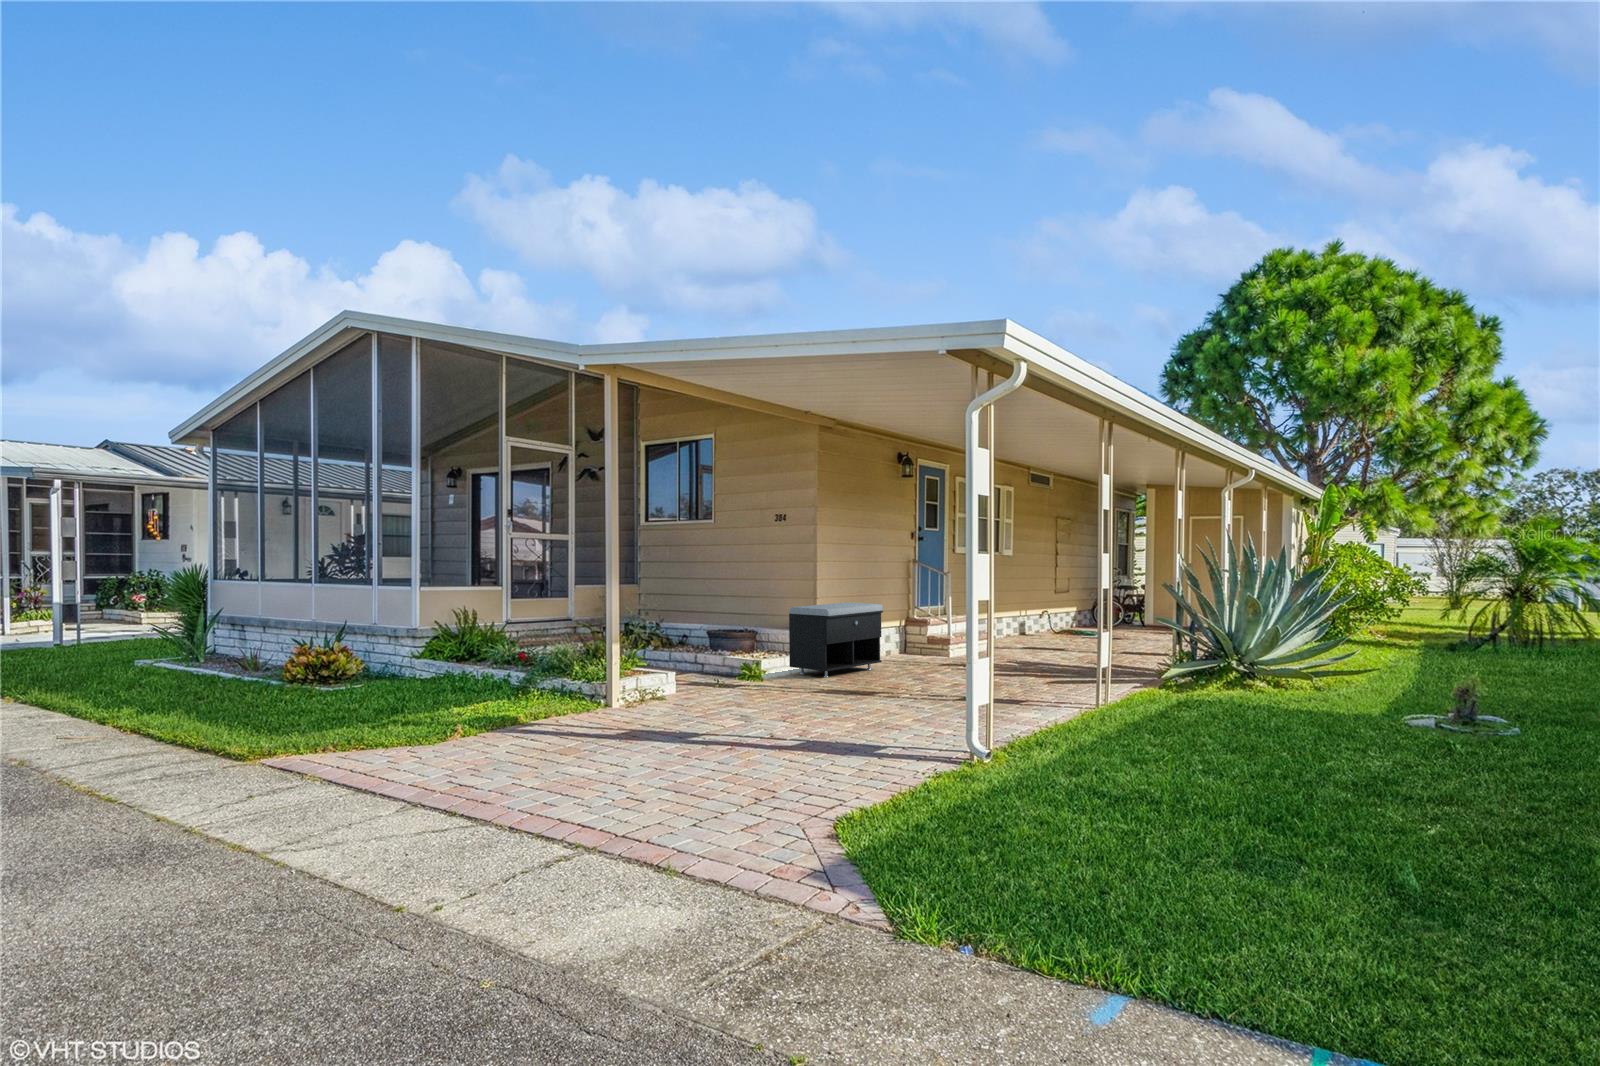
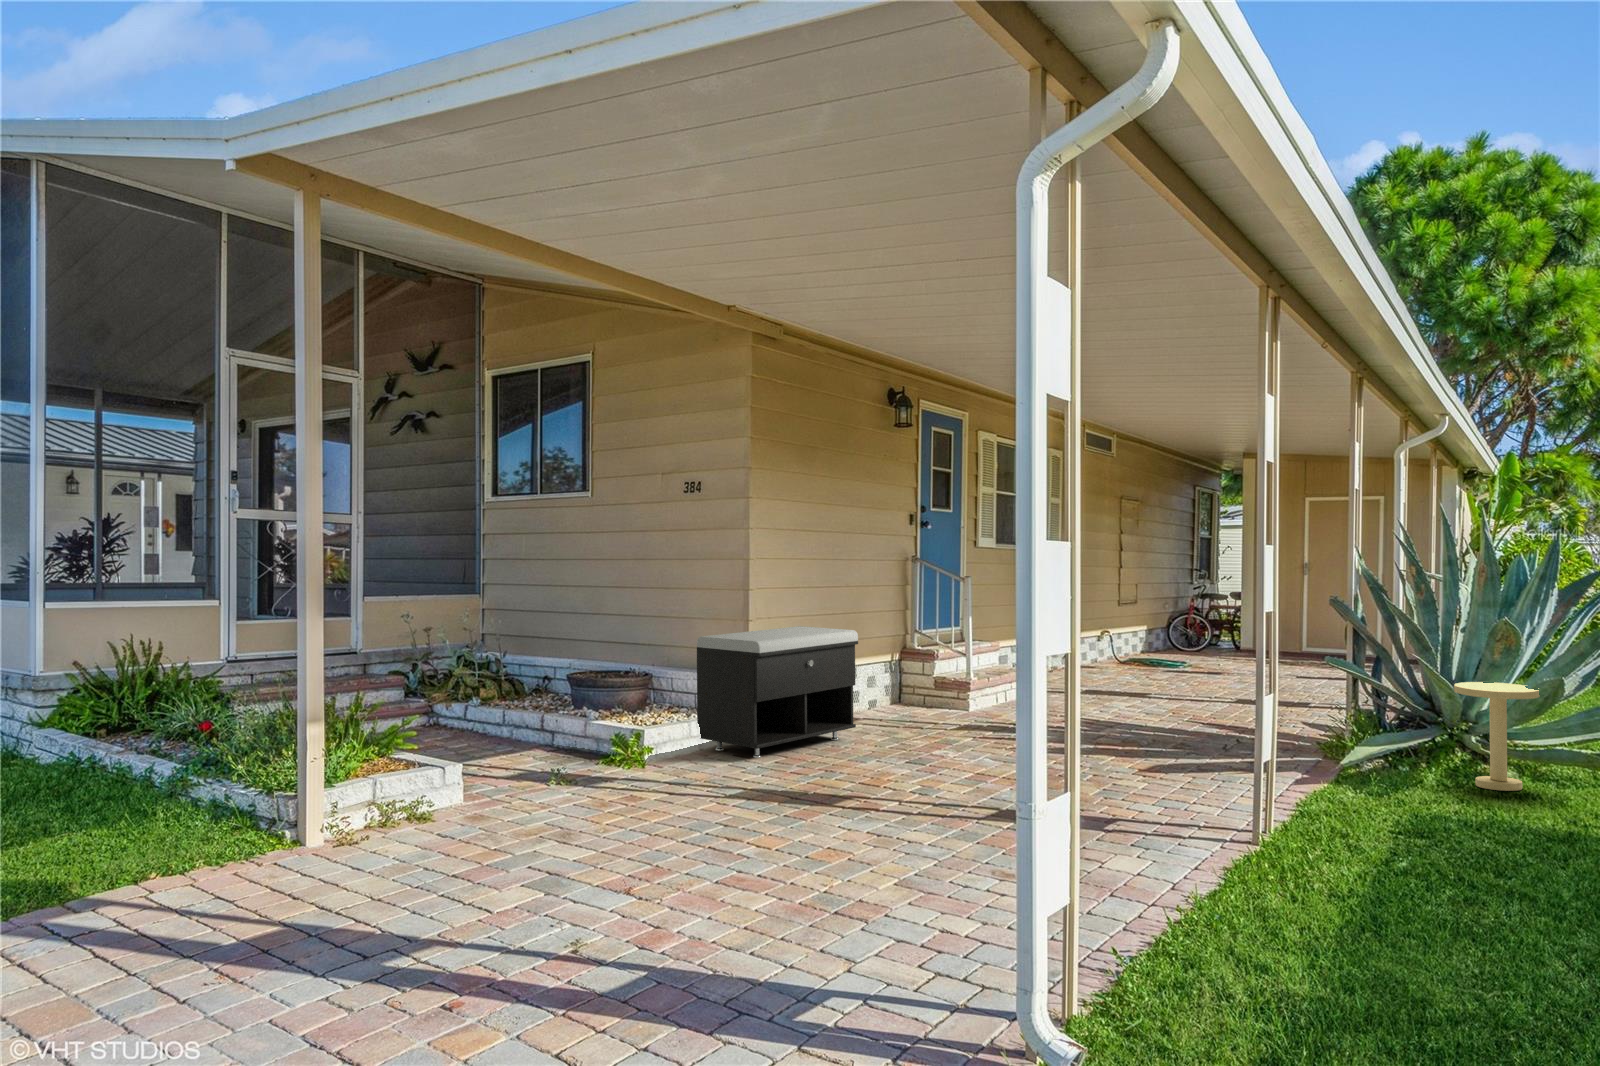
side table: none [1217,630,1260,688] -> present [1454,682,1540,791]

